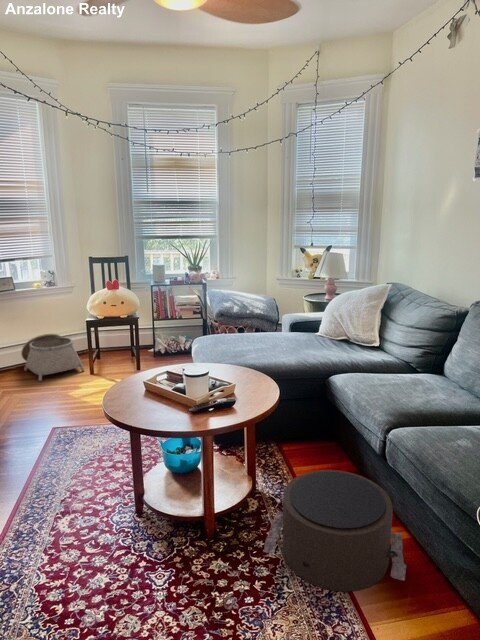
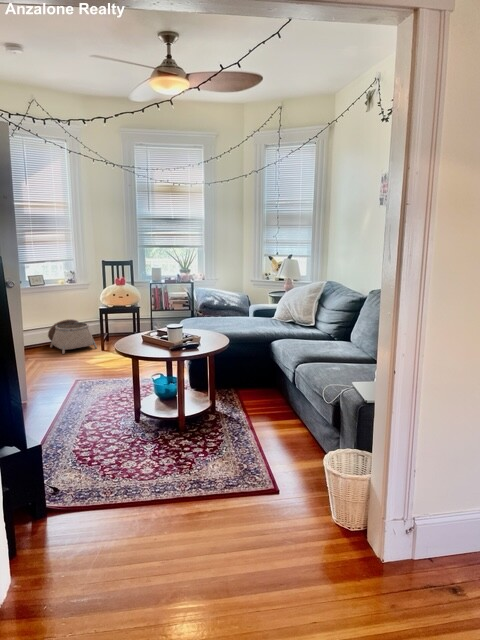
pouf: present [264,470,406,592] -> none [213,392,300,454]

